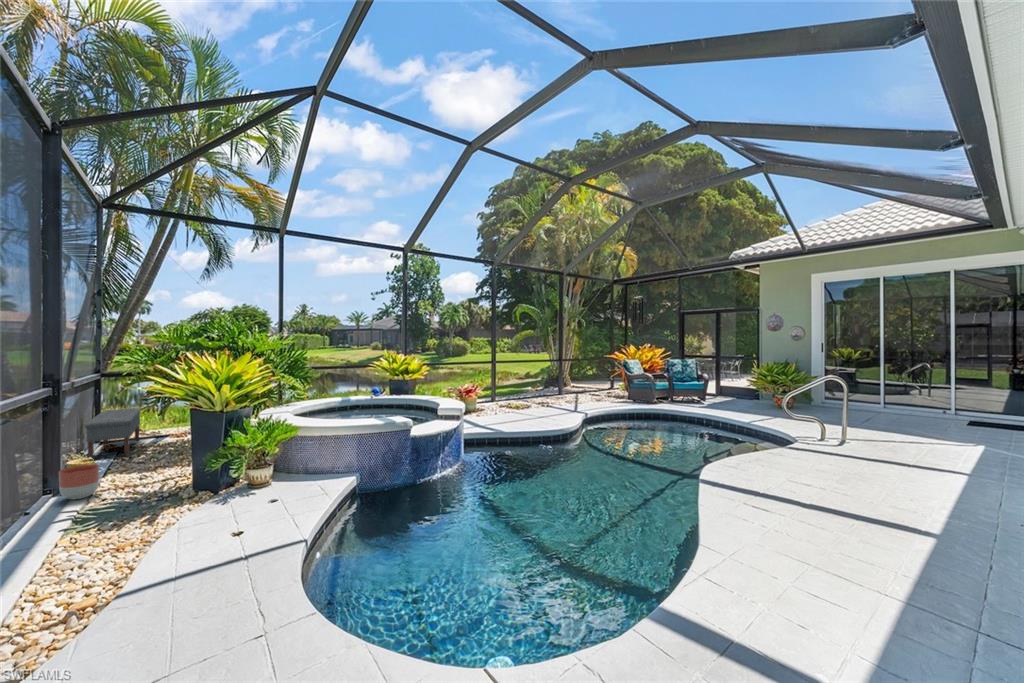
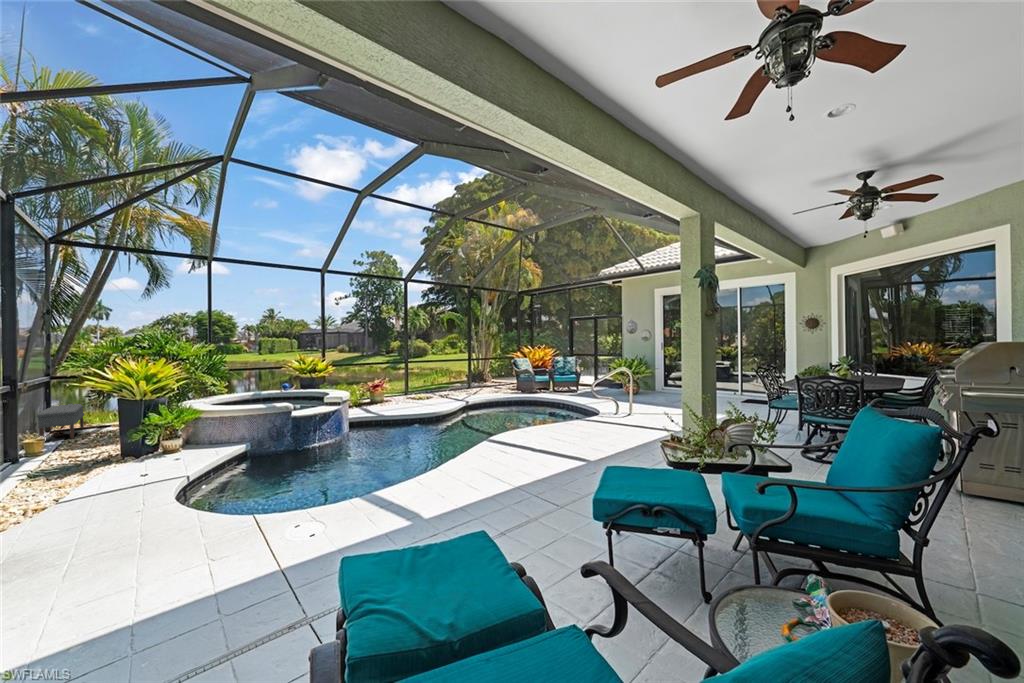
planter: present [59,464,99,499] -> none [16,440,47,464]

